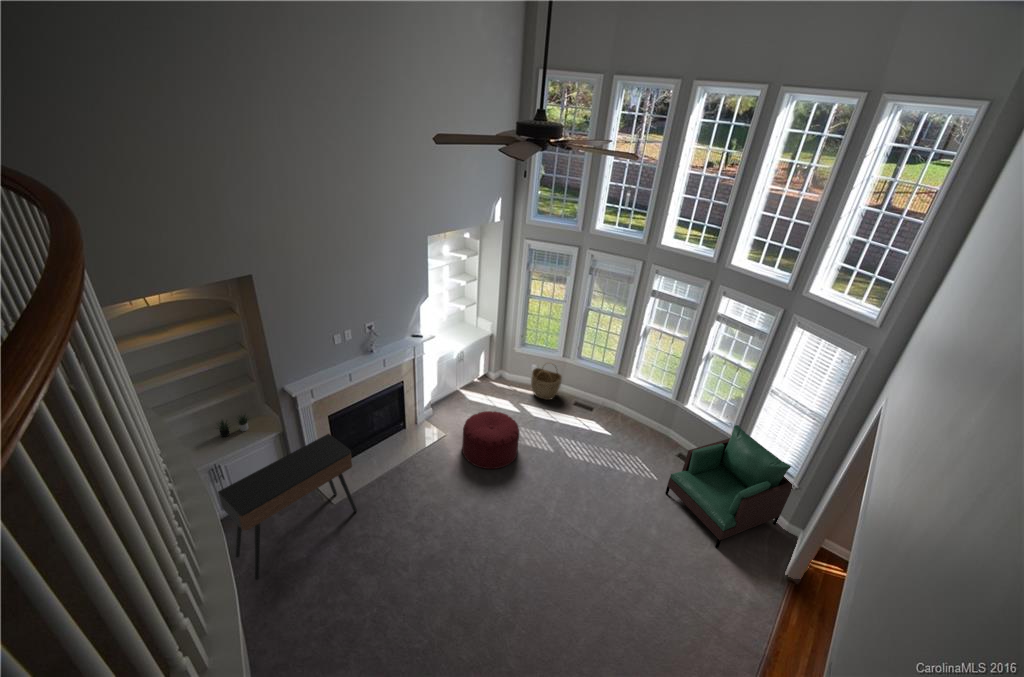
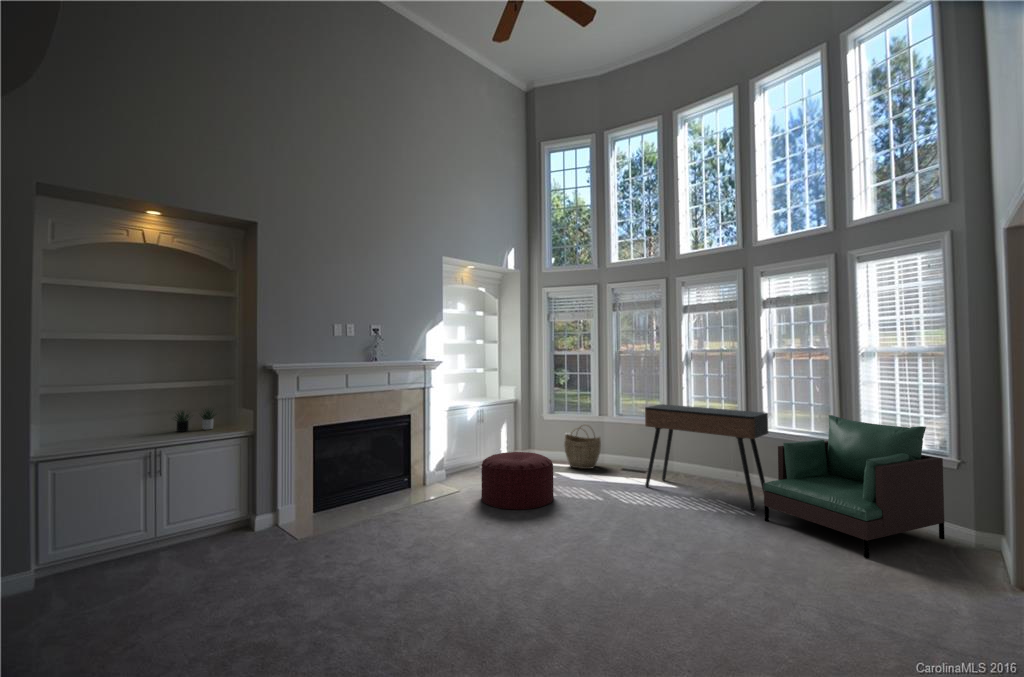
console table: present [218,434,357,580] -> present [645,404,768,510]

